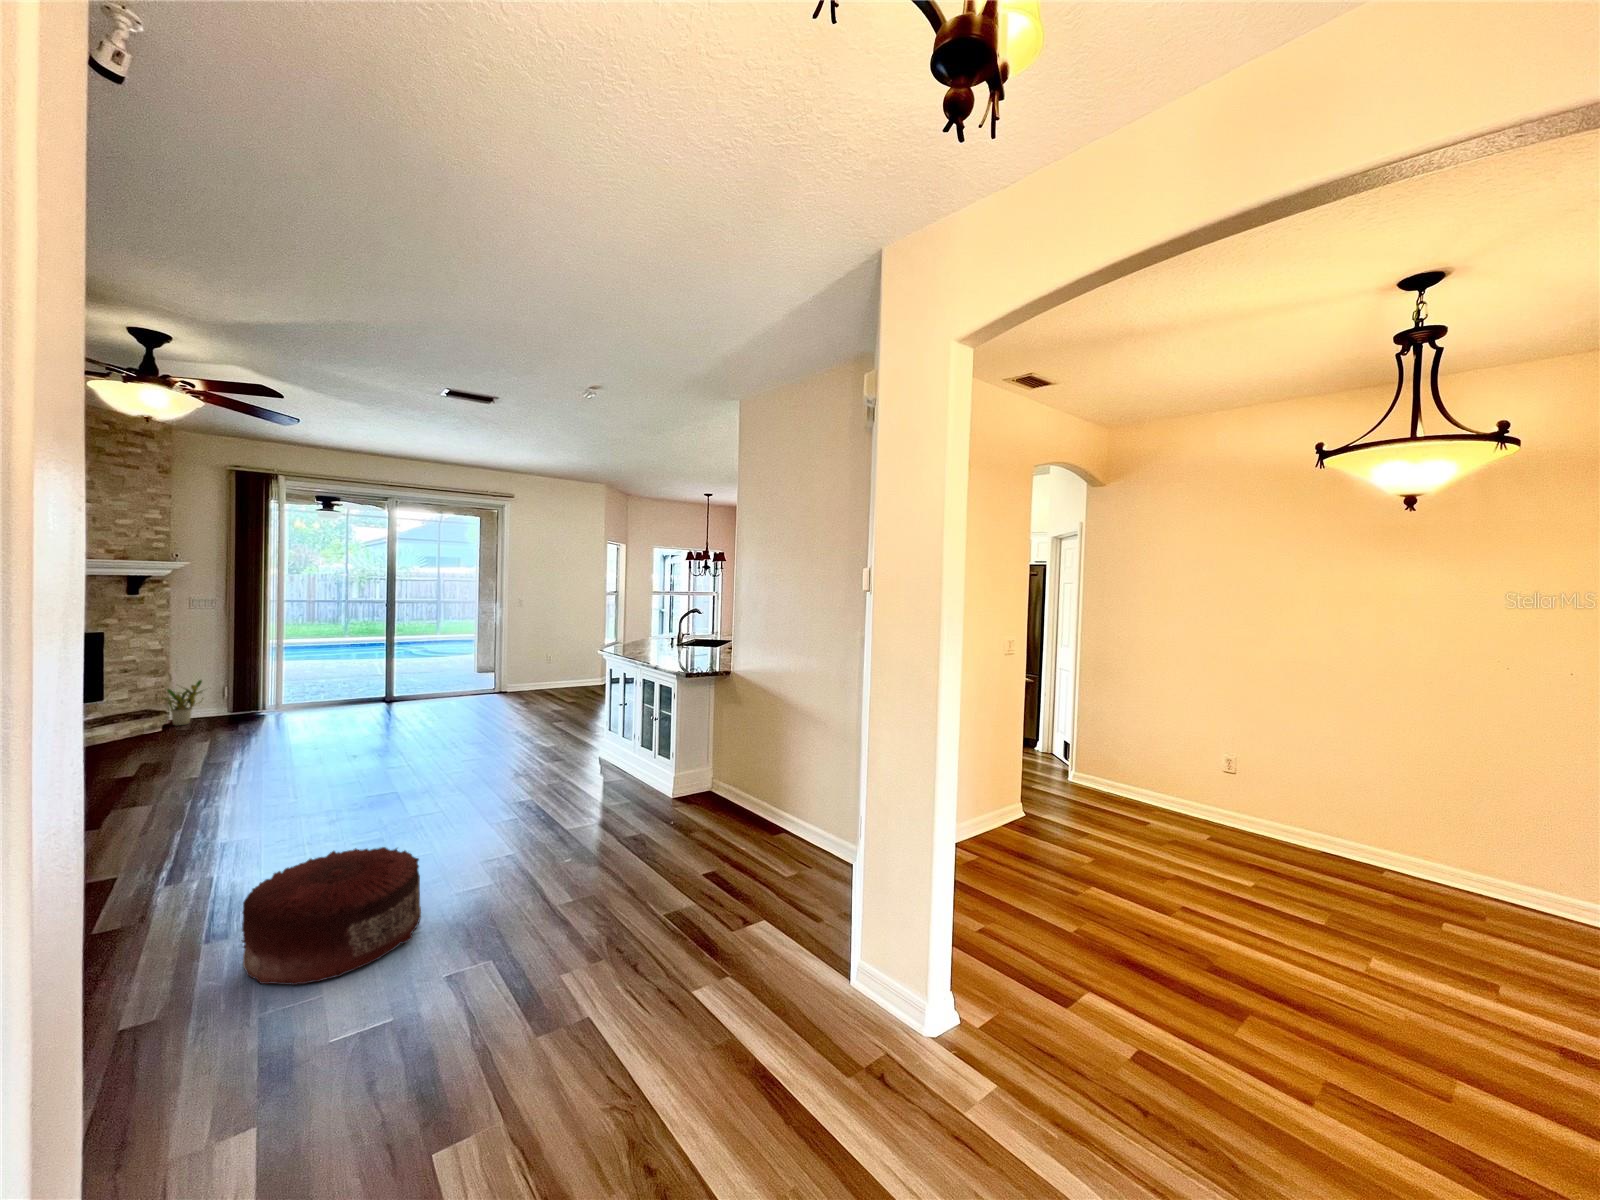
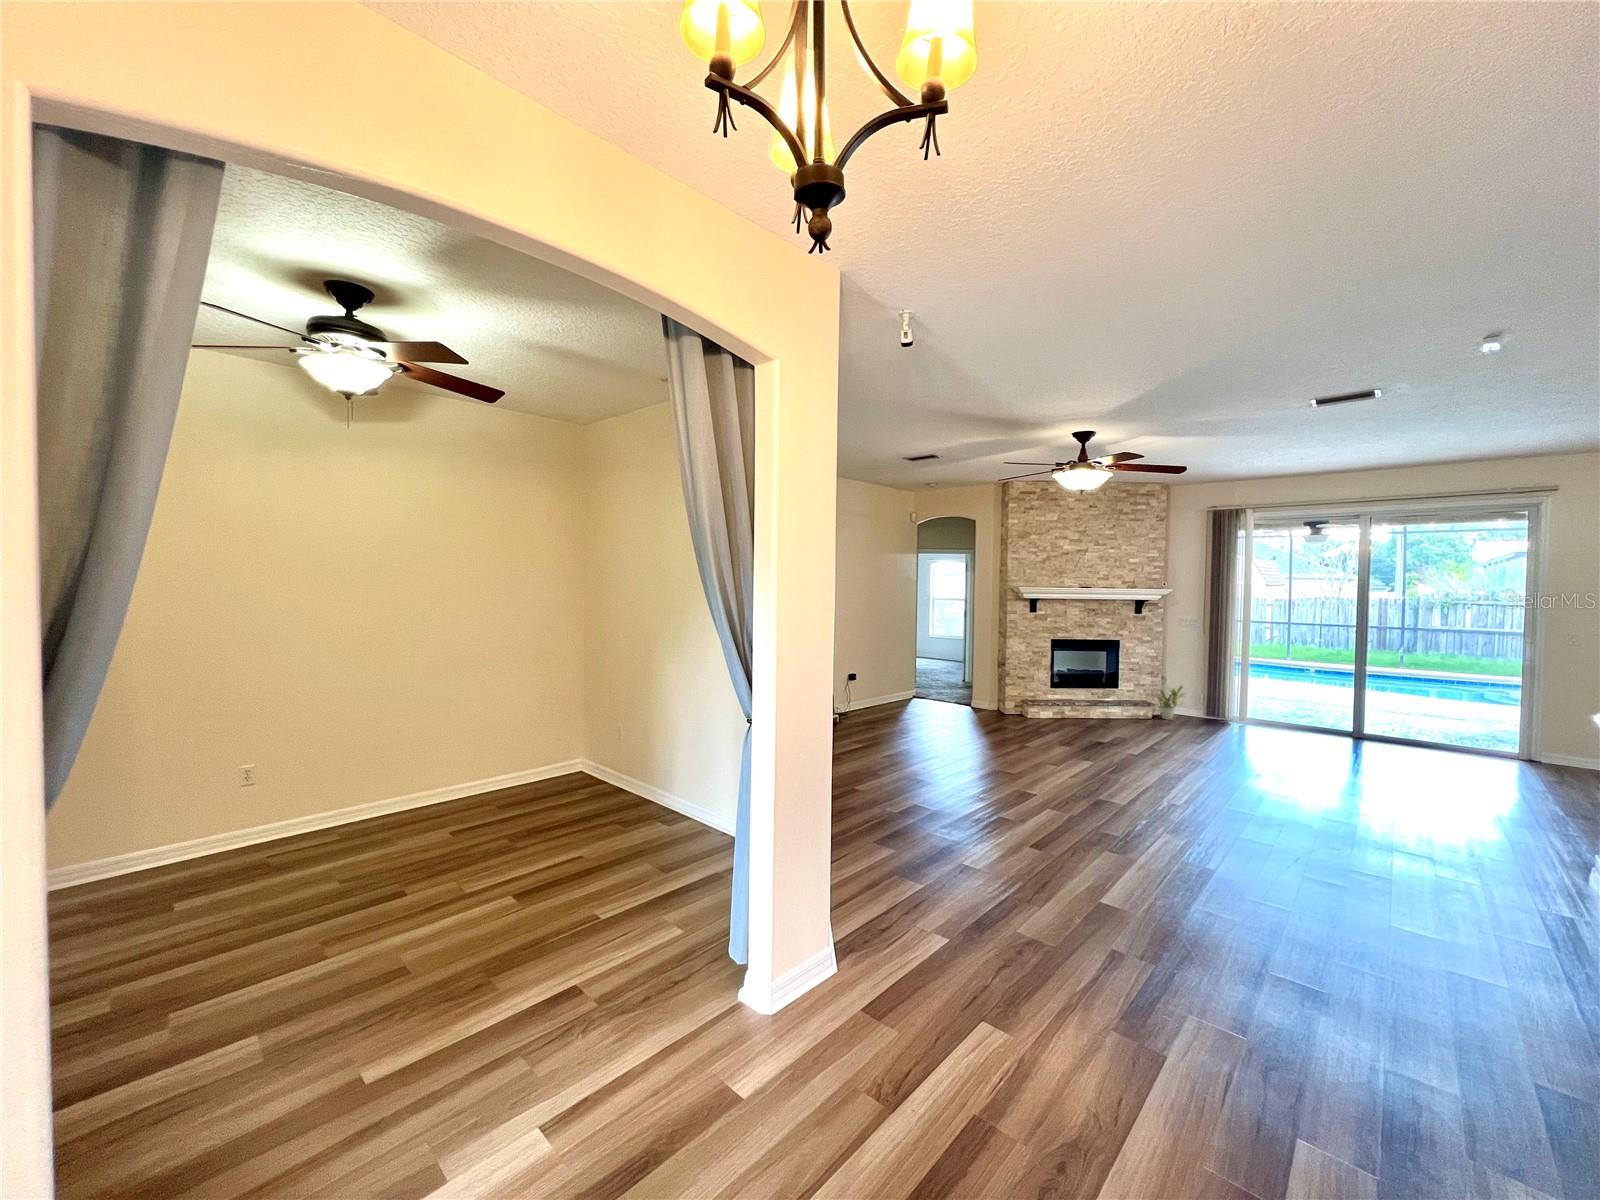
pouf: present [242,847,421,985] -> none [1024,813,1150,912]

